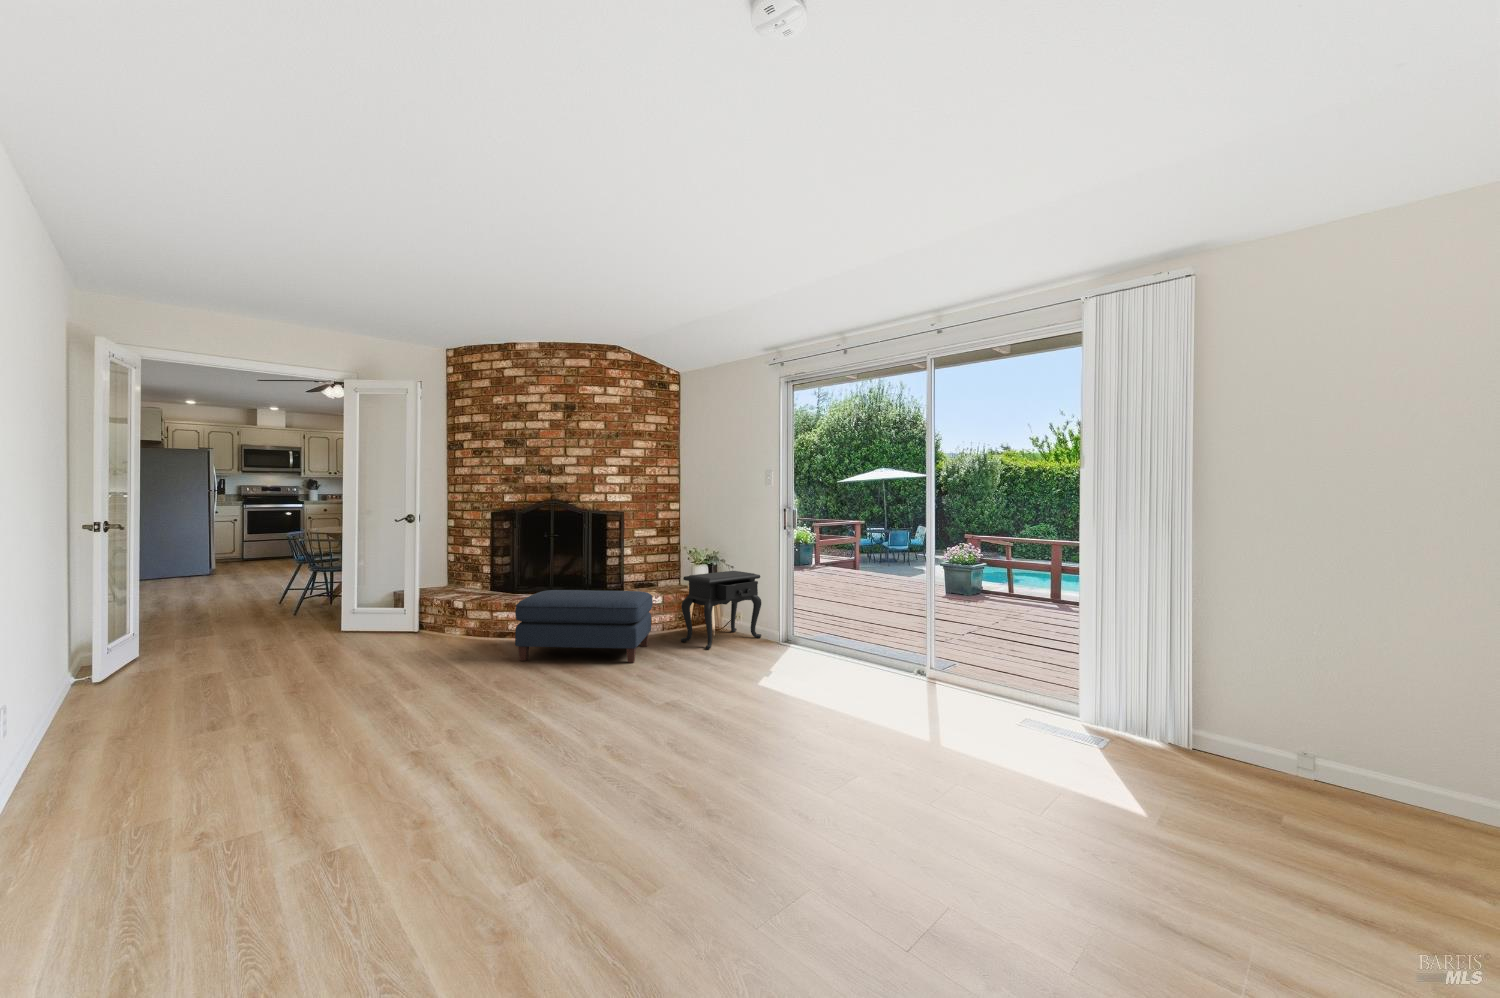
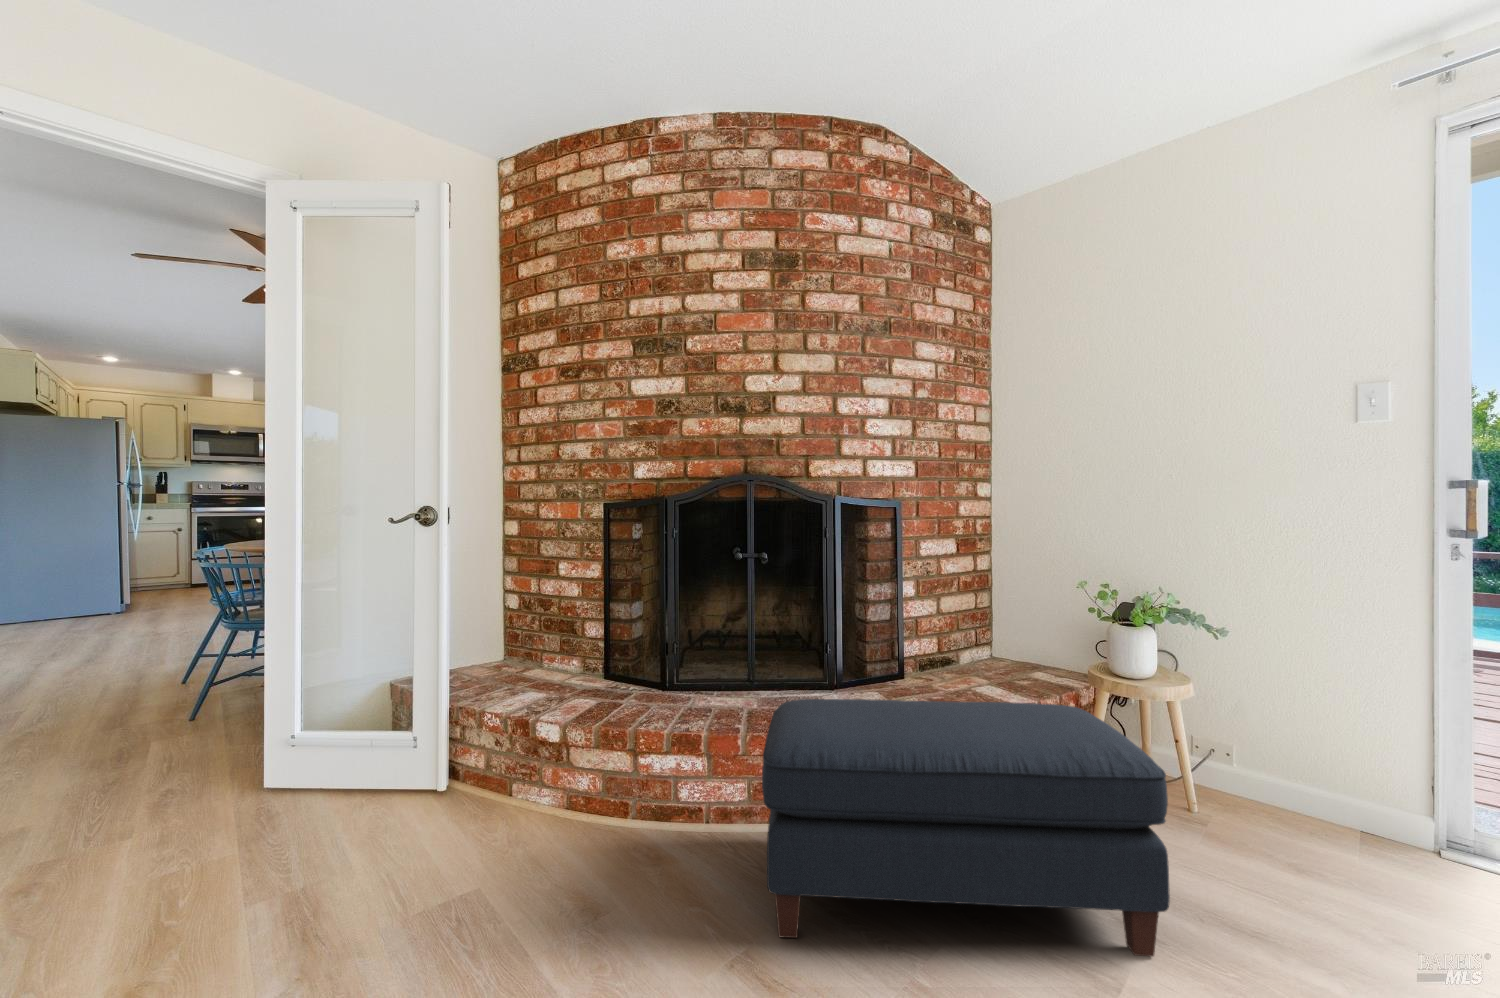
side table: present [681,571,761,649] -> none [1146,640,1356,879]

